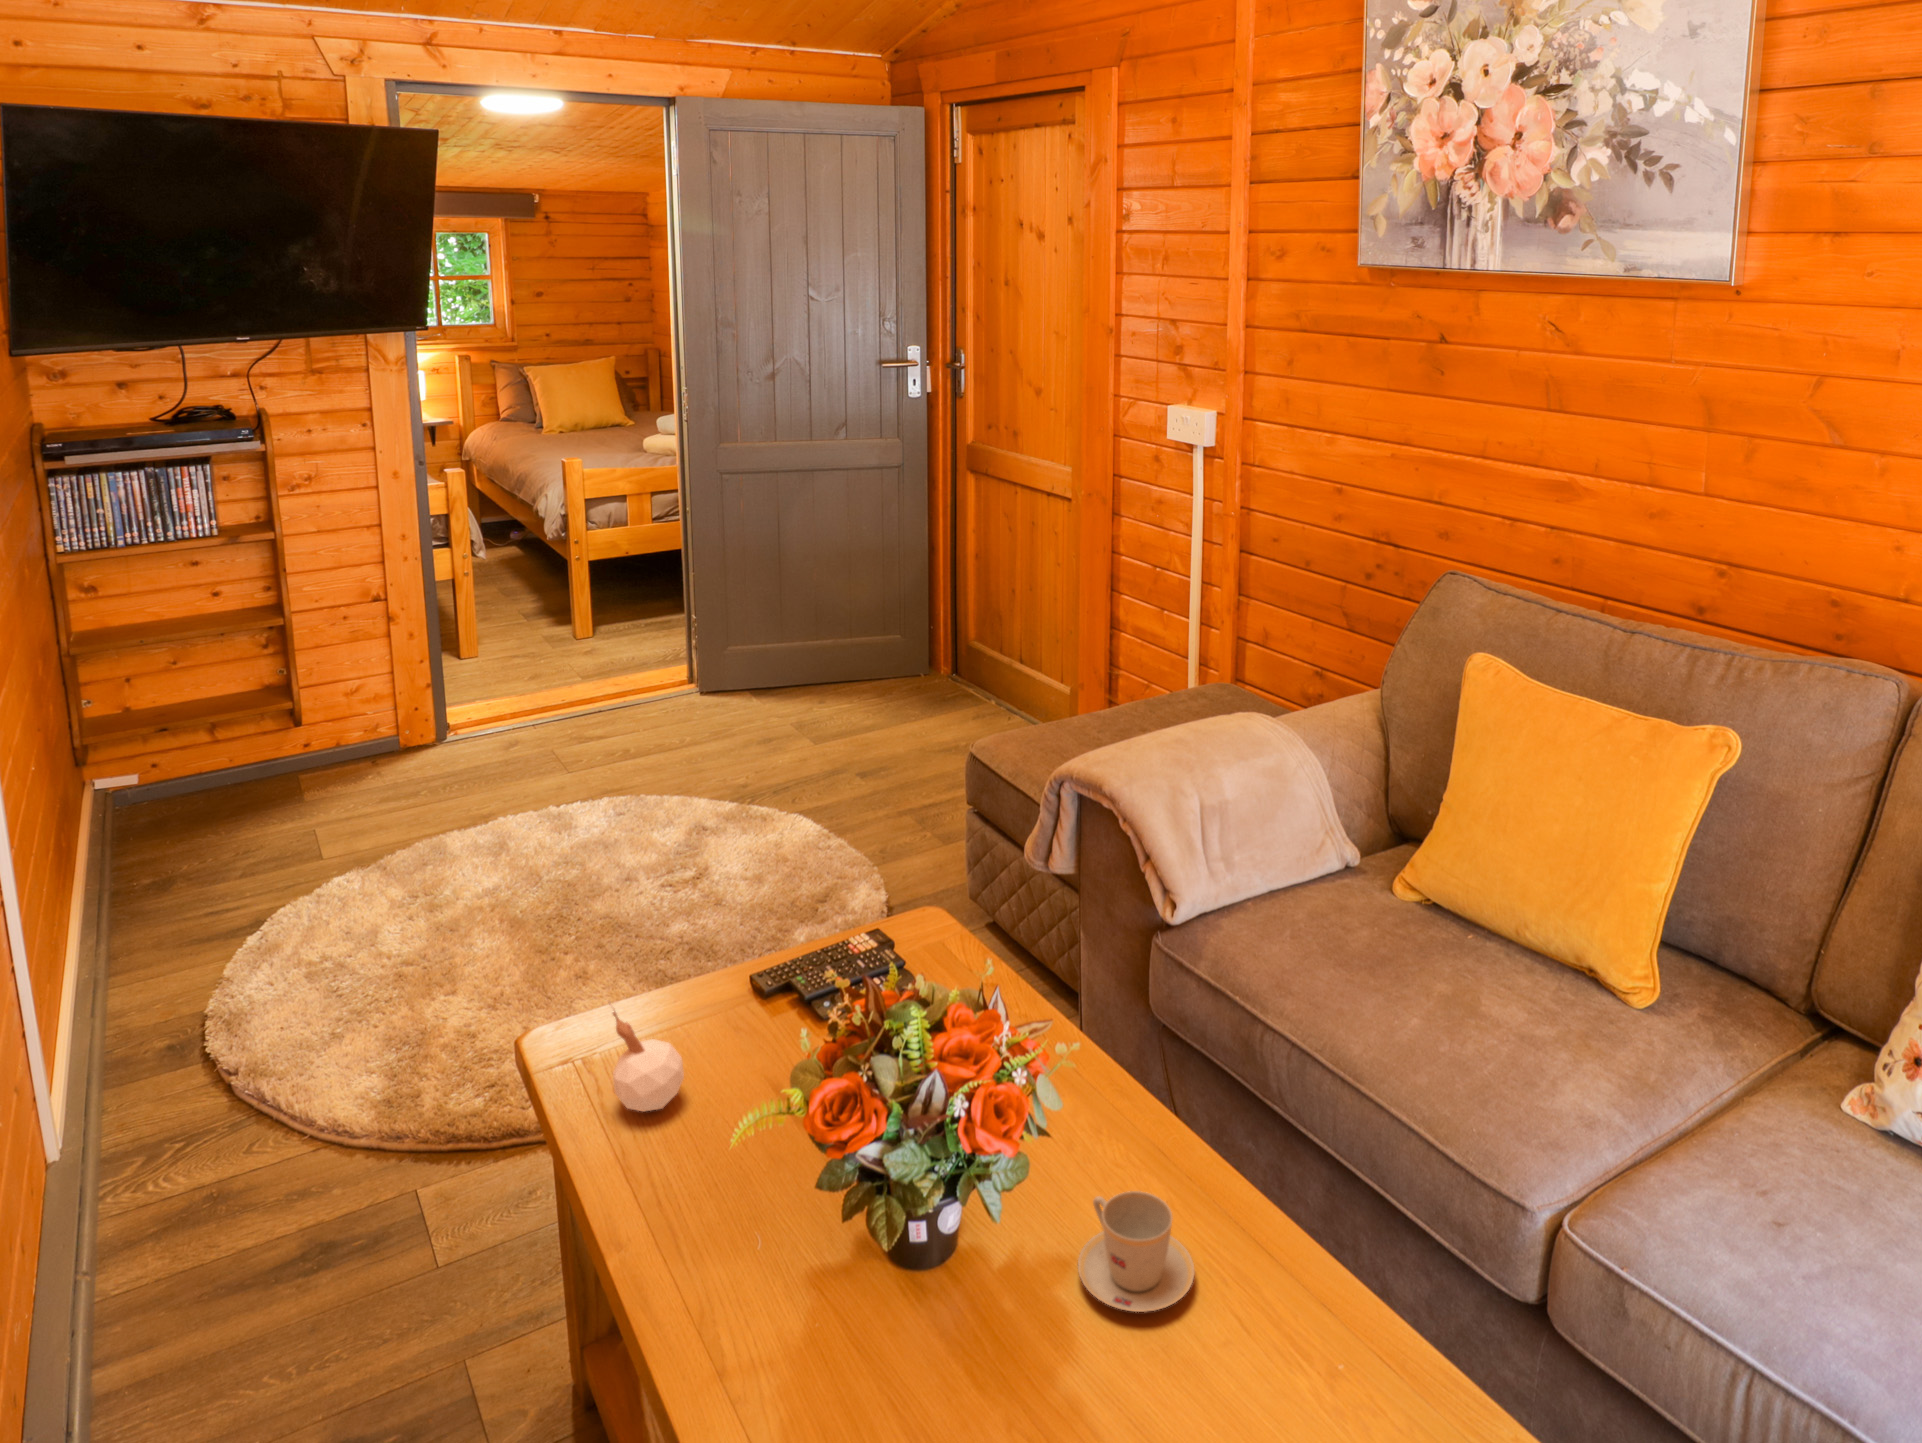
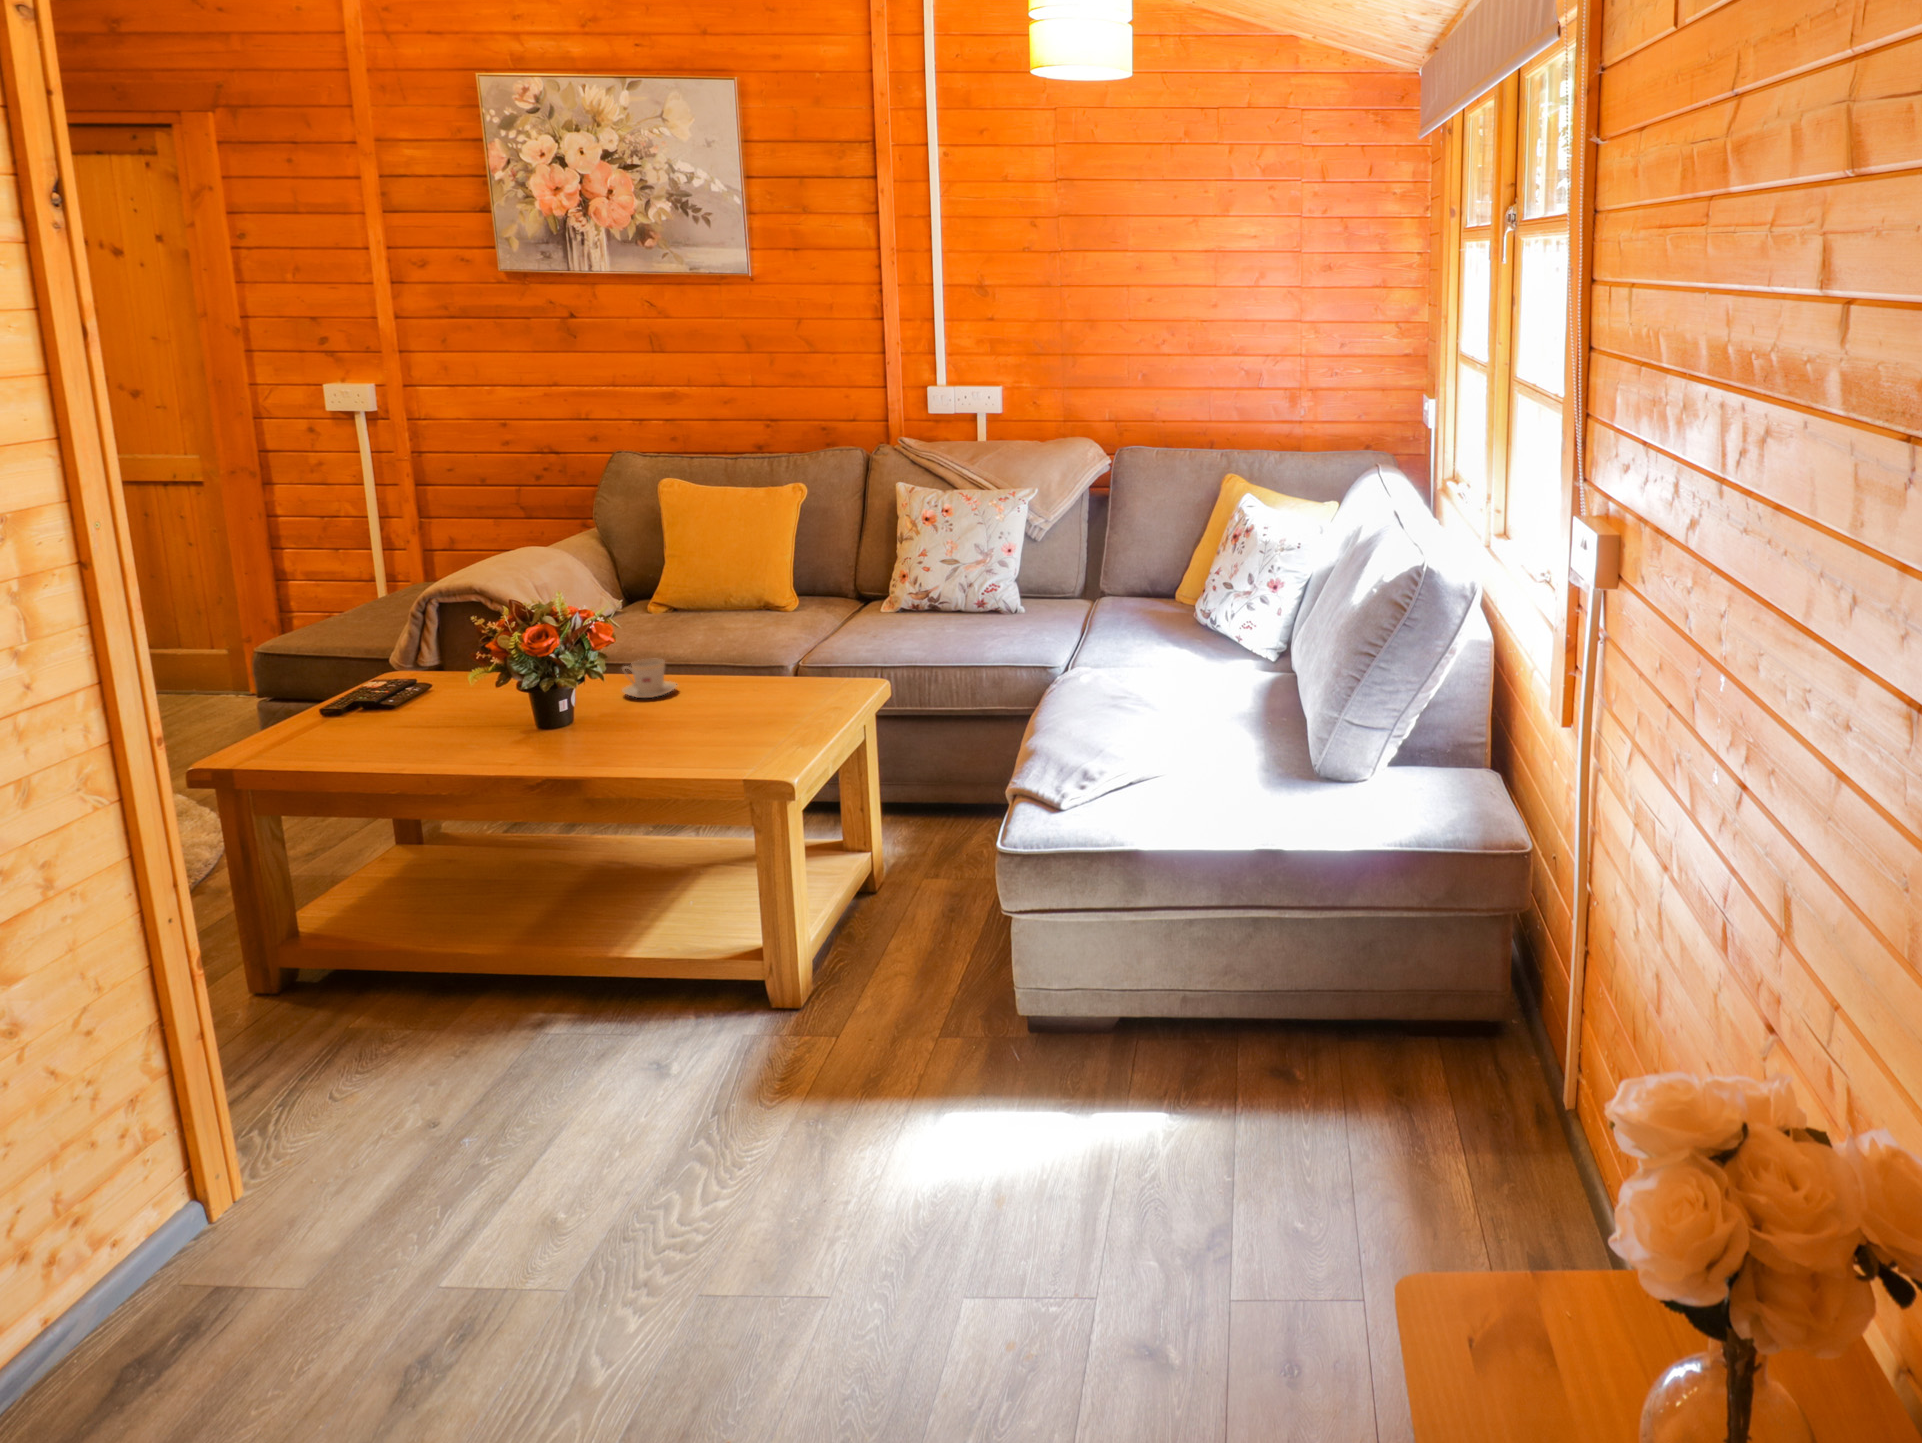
candle: present [609,1001,684,1112] -> none [294,669,347,730]

